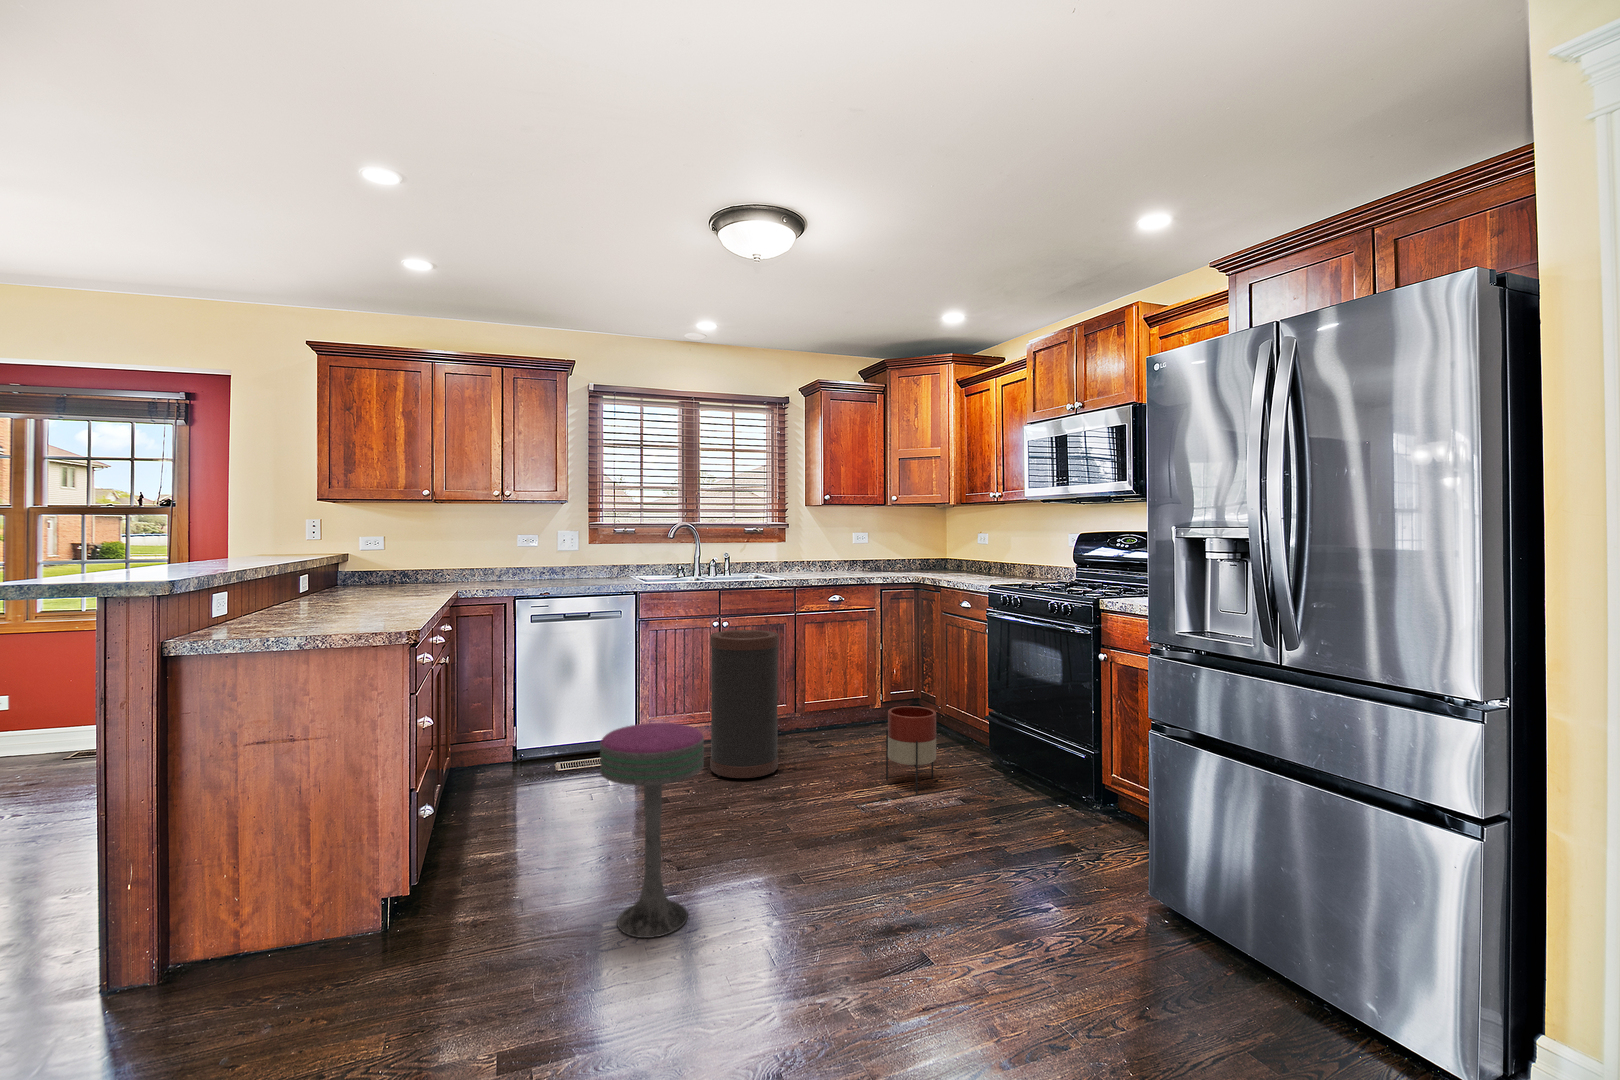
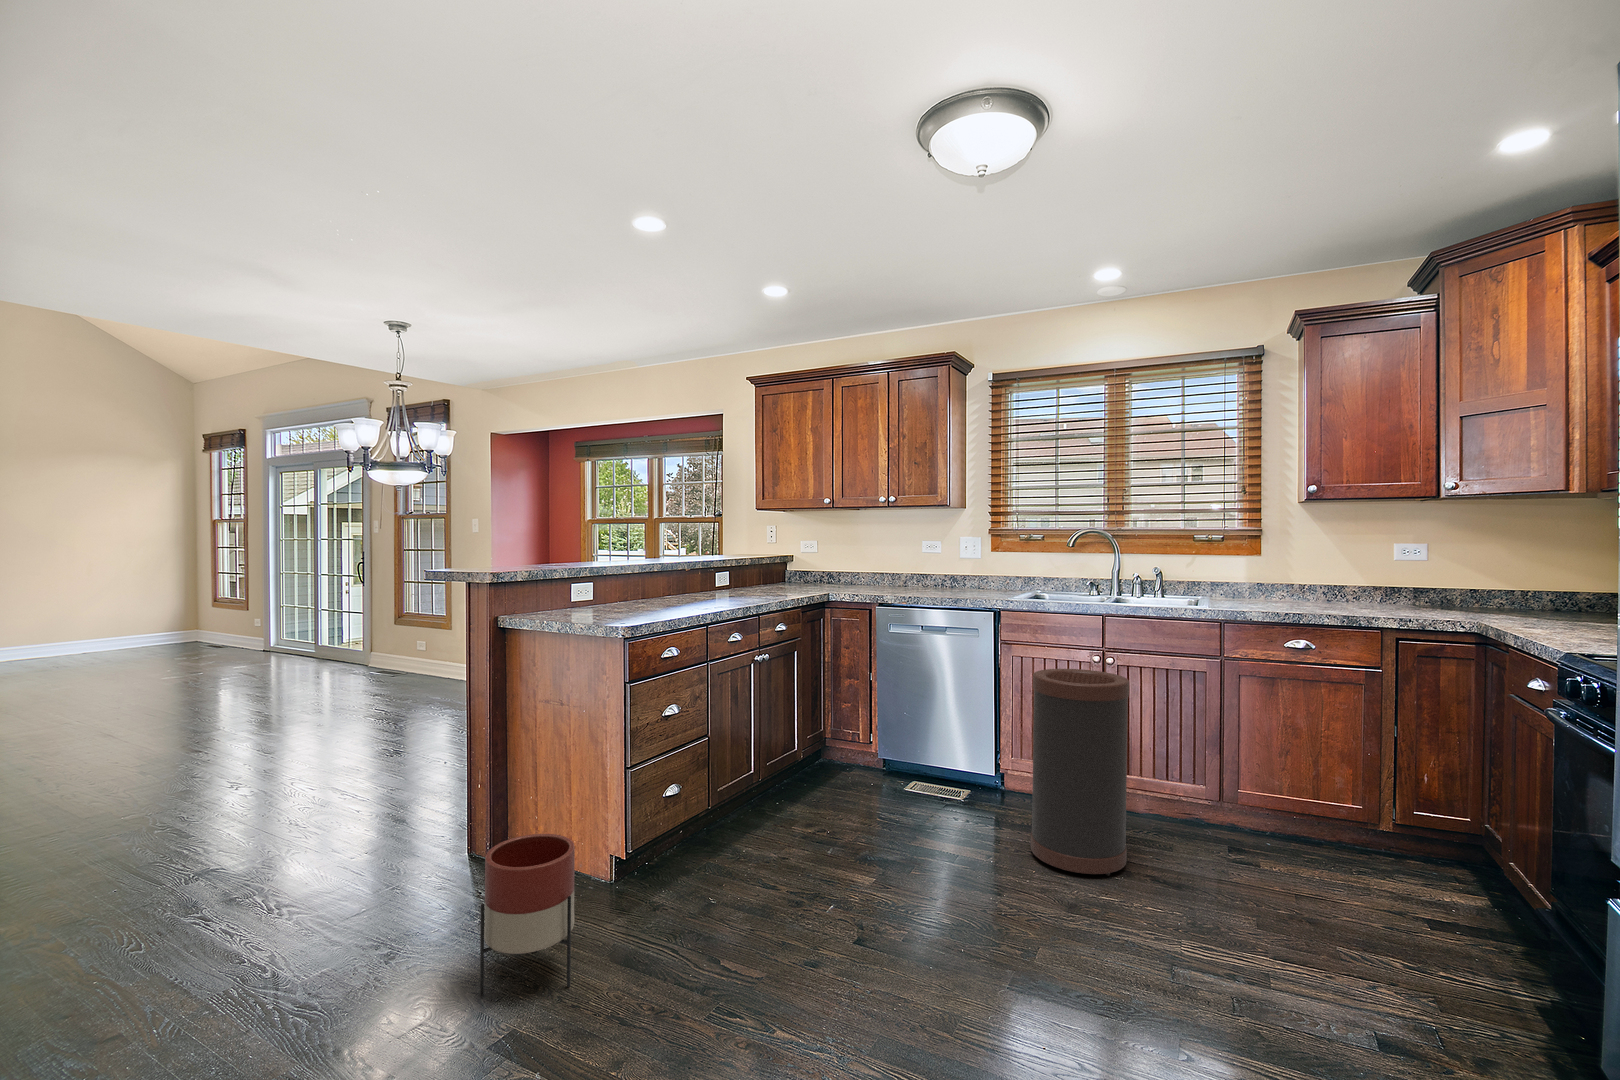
planter: present [886,706,936,794] -> present [480,834,575,997]
bar stool: present [600,723,704,938] -> none [691,757,810,1013]

